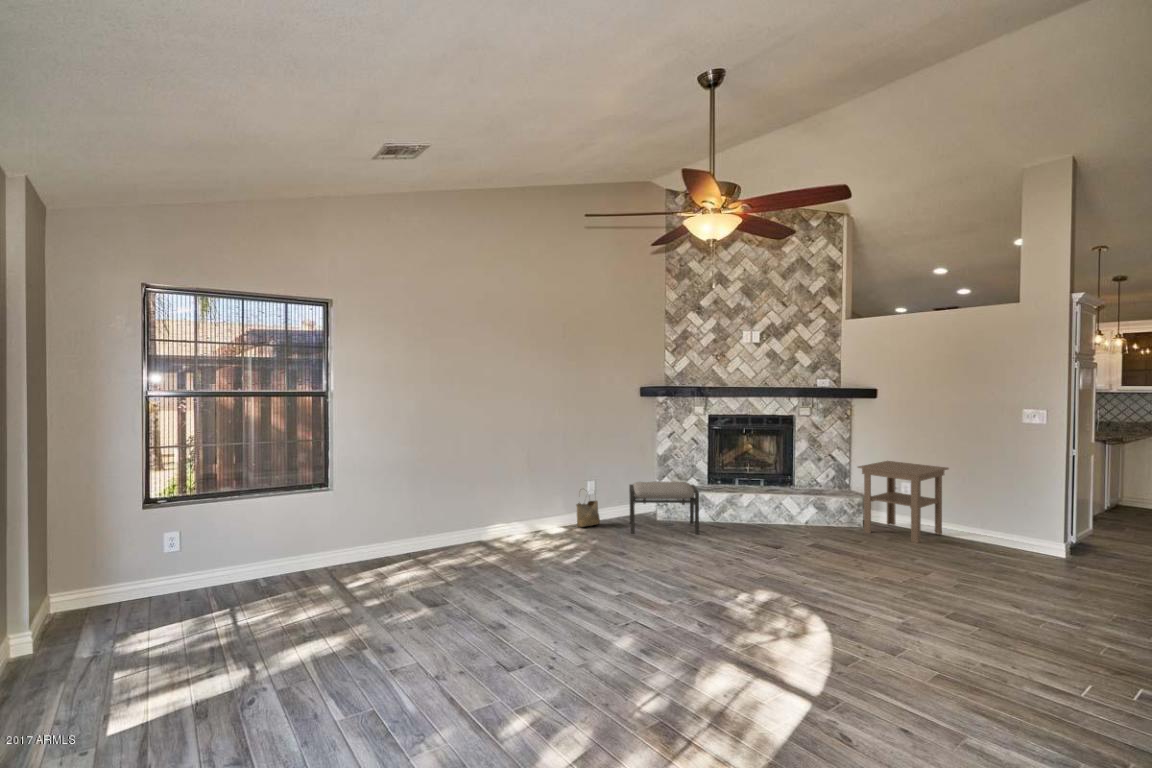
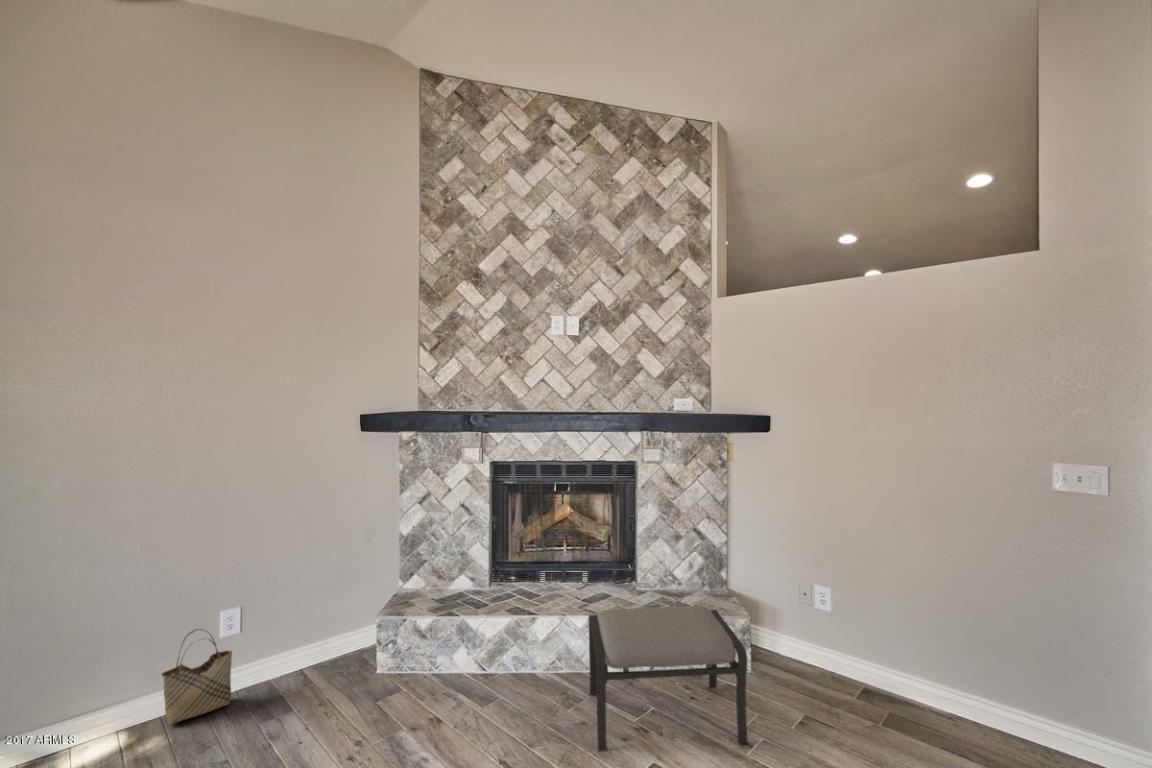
side table: present [858,461,949,543] -> none [741,542,908,747]
ottoman: present [629,481,699,535] -> present [588,606,748,752]

